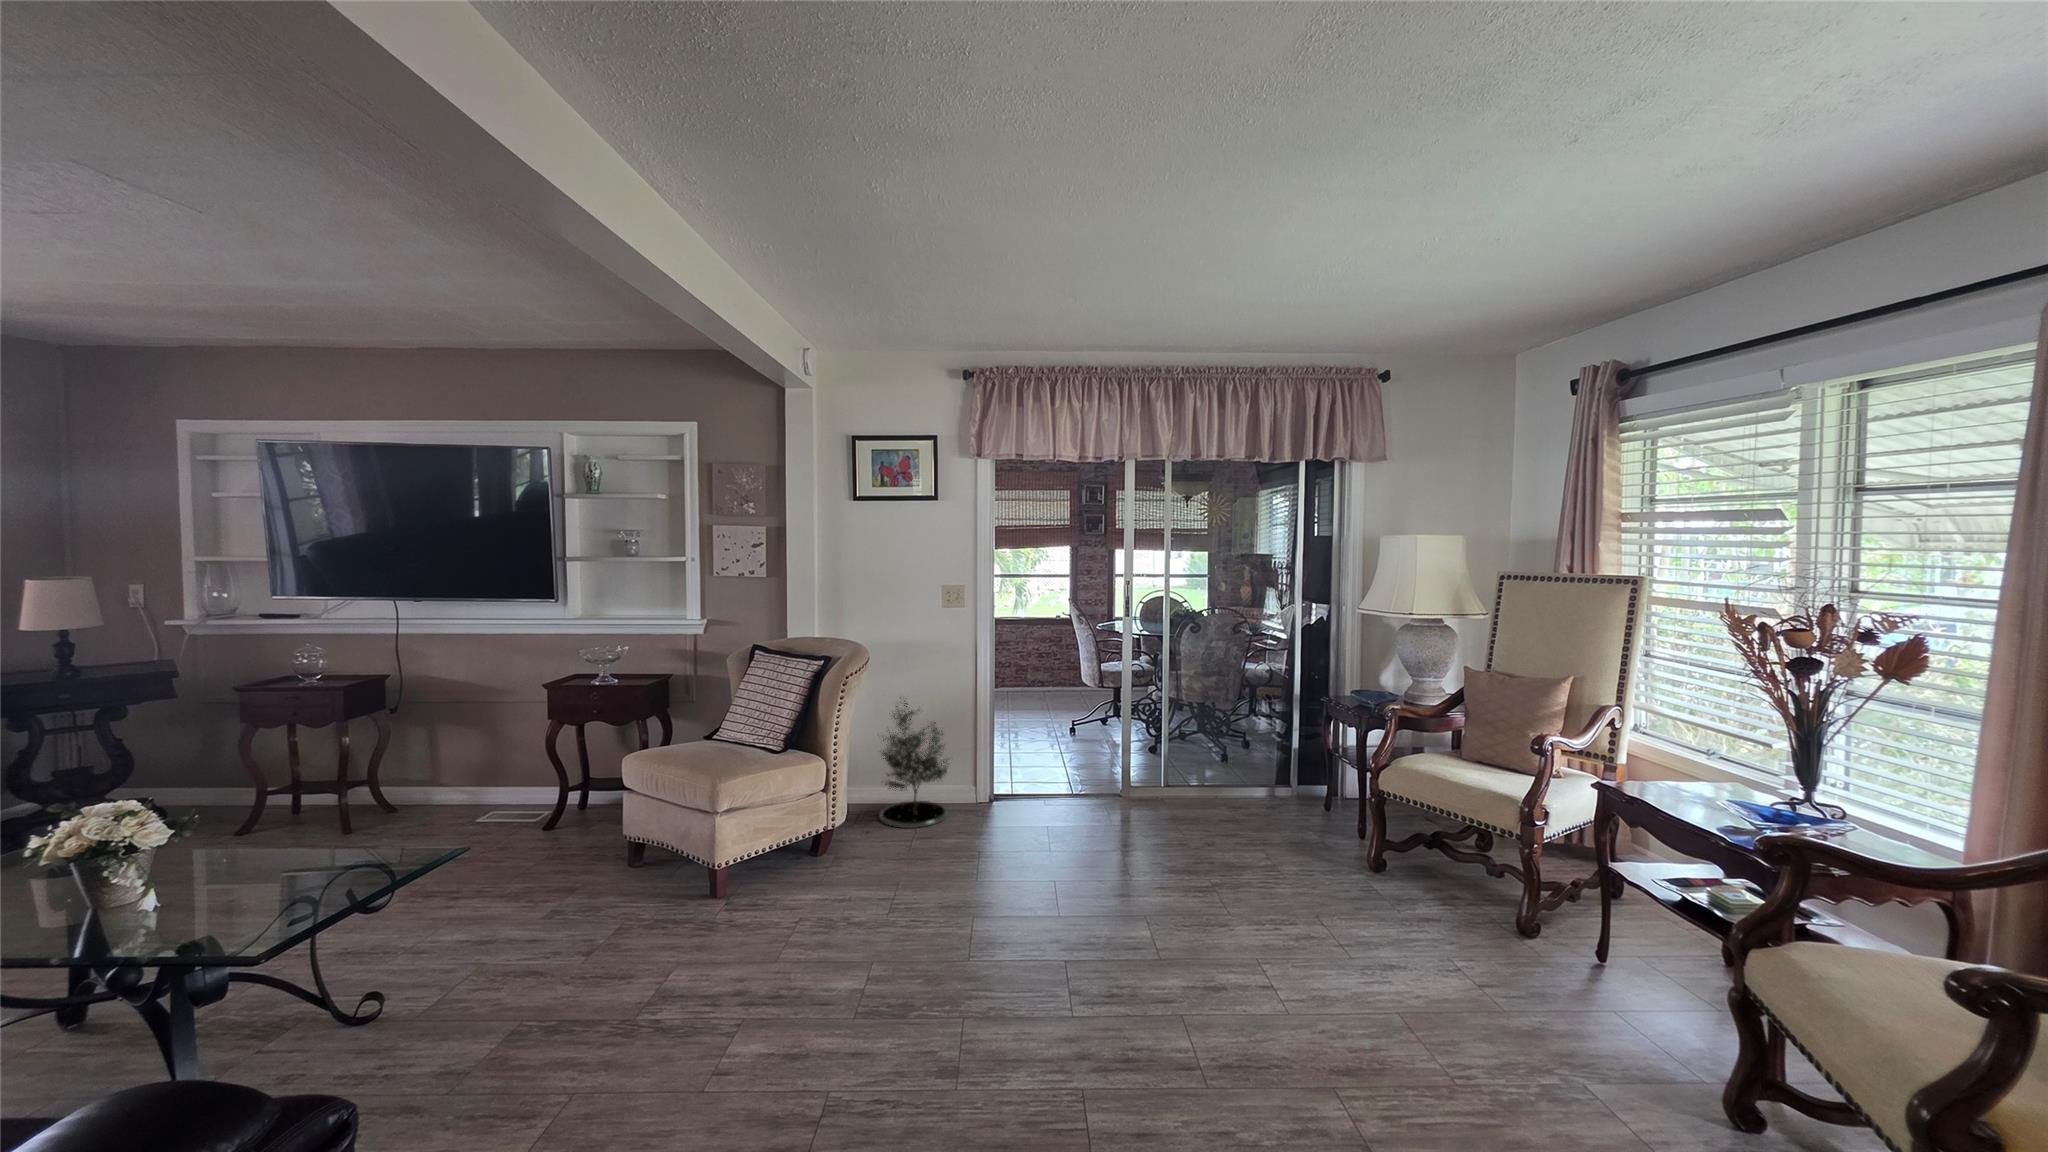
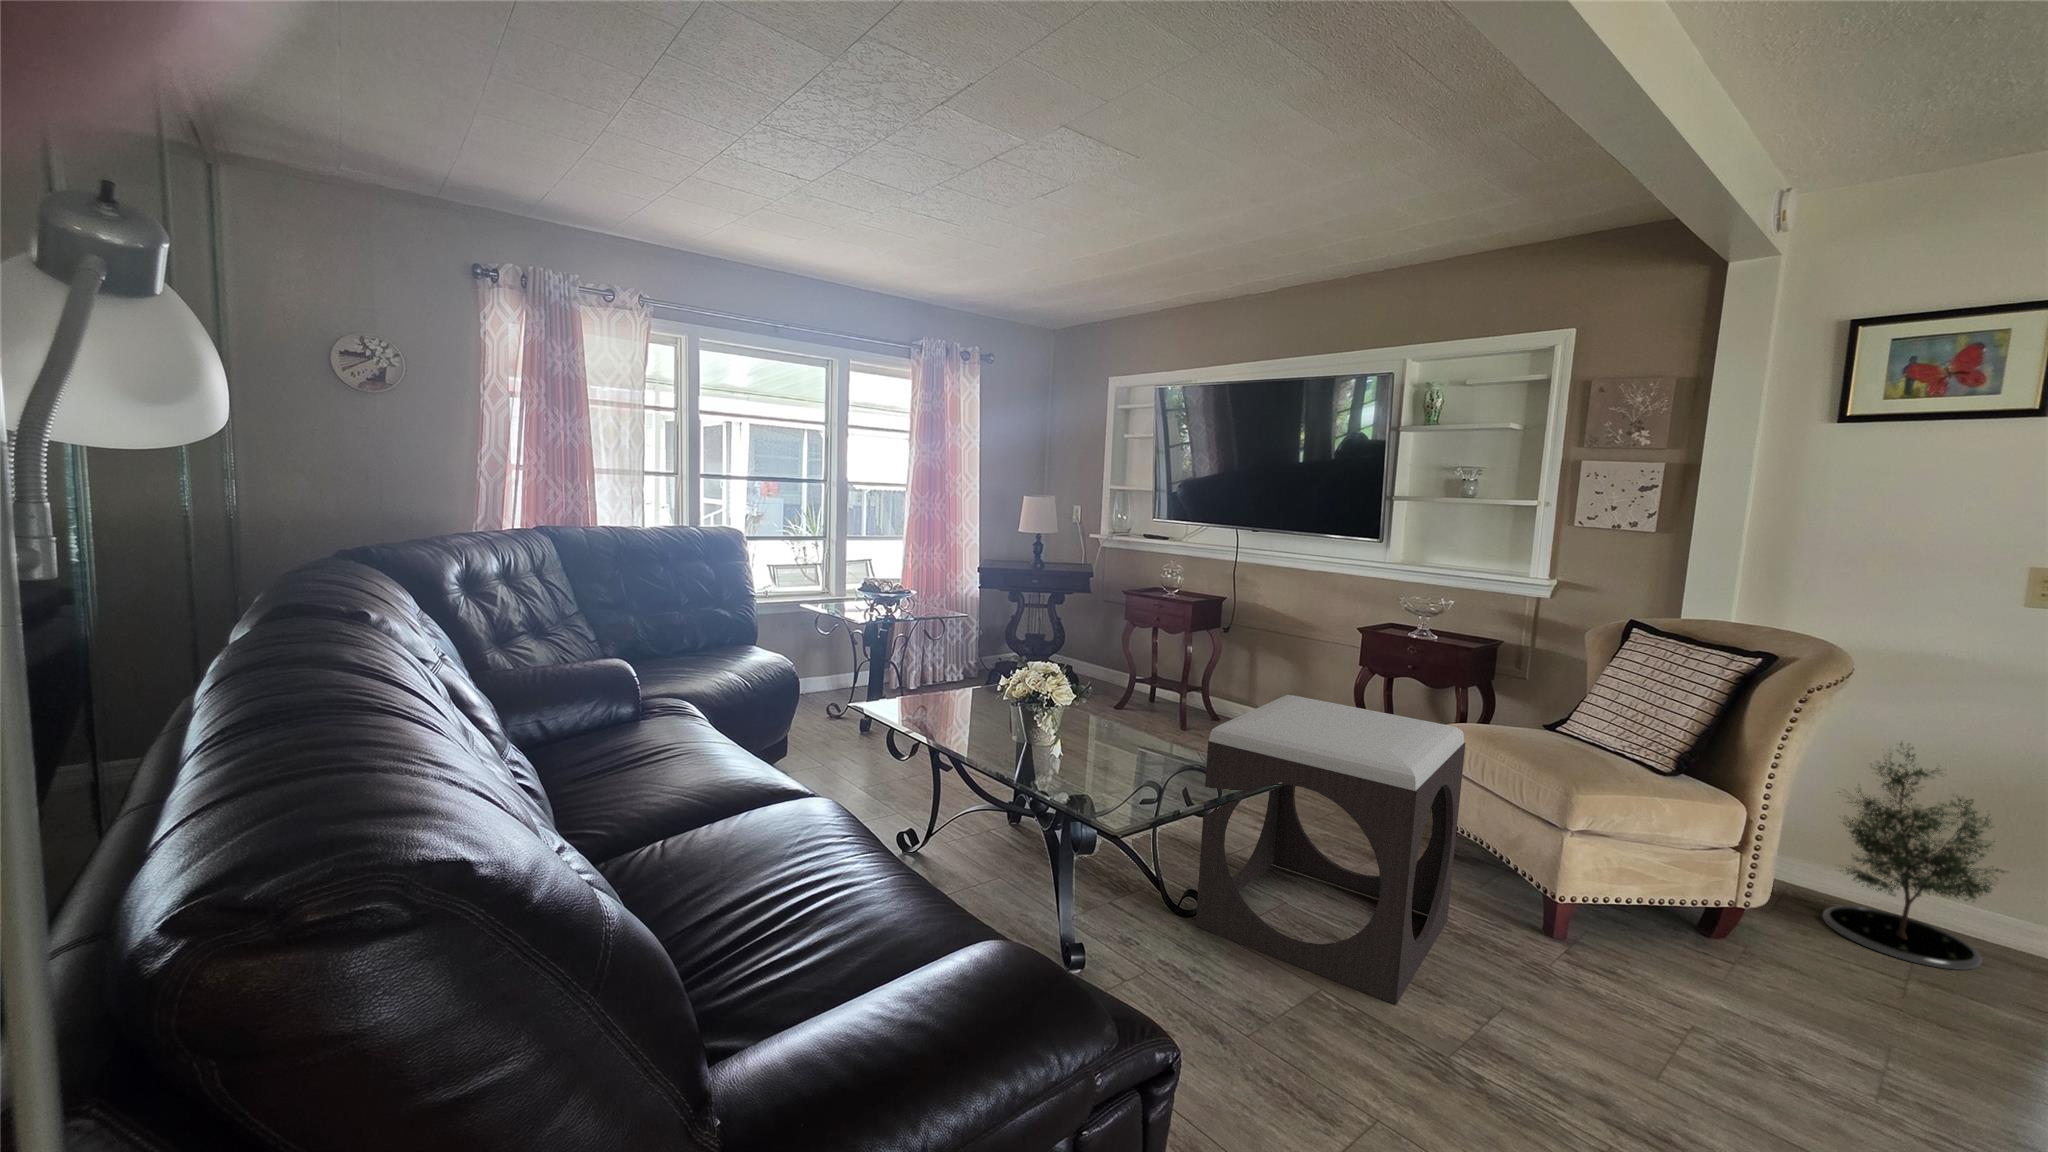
footstool: none [348,758,633,1043] -> present [1196,695,1466,1005]

